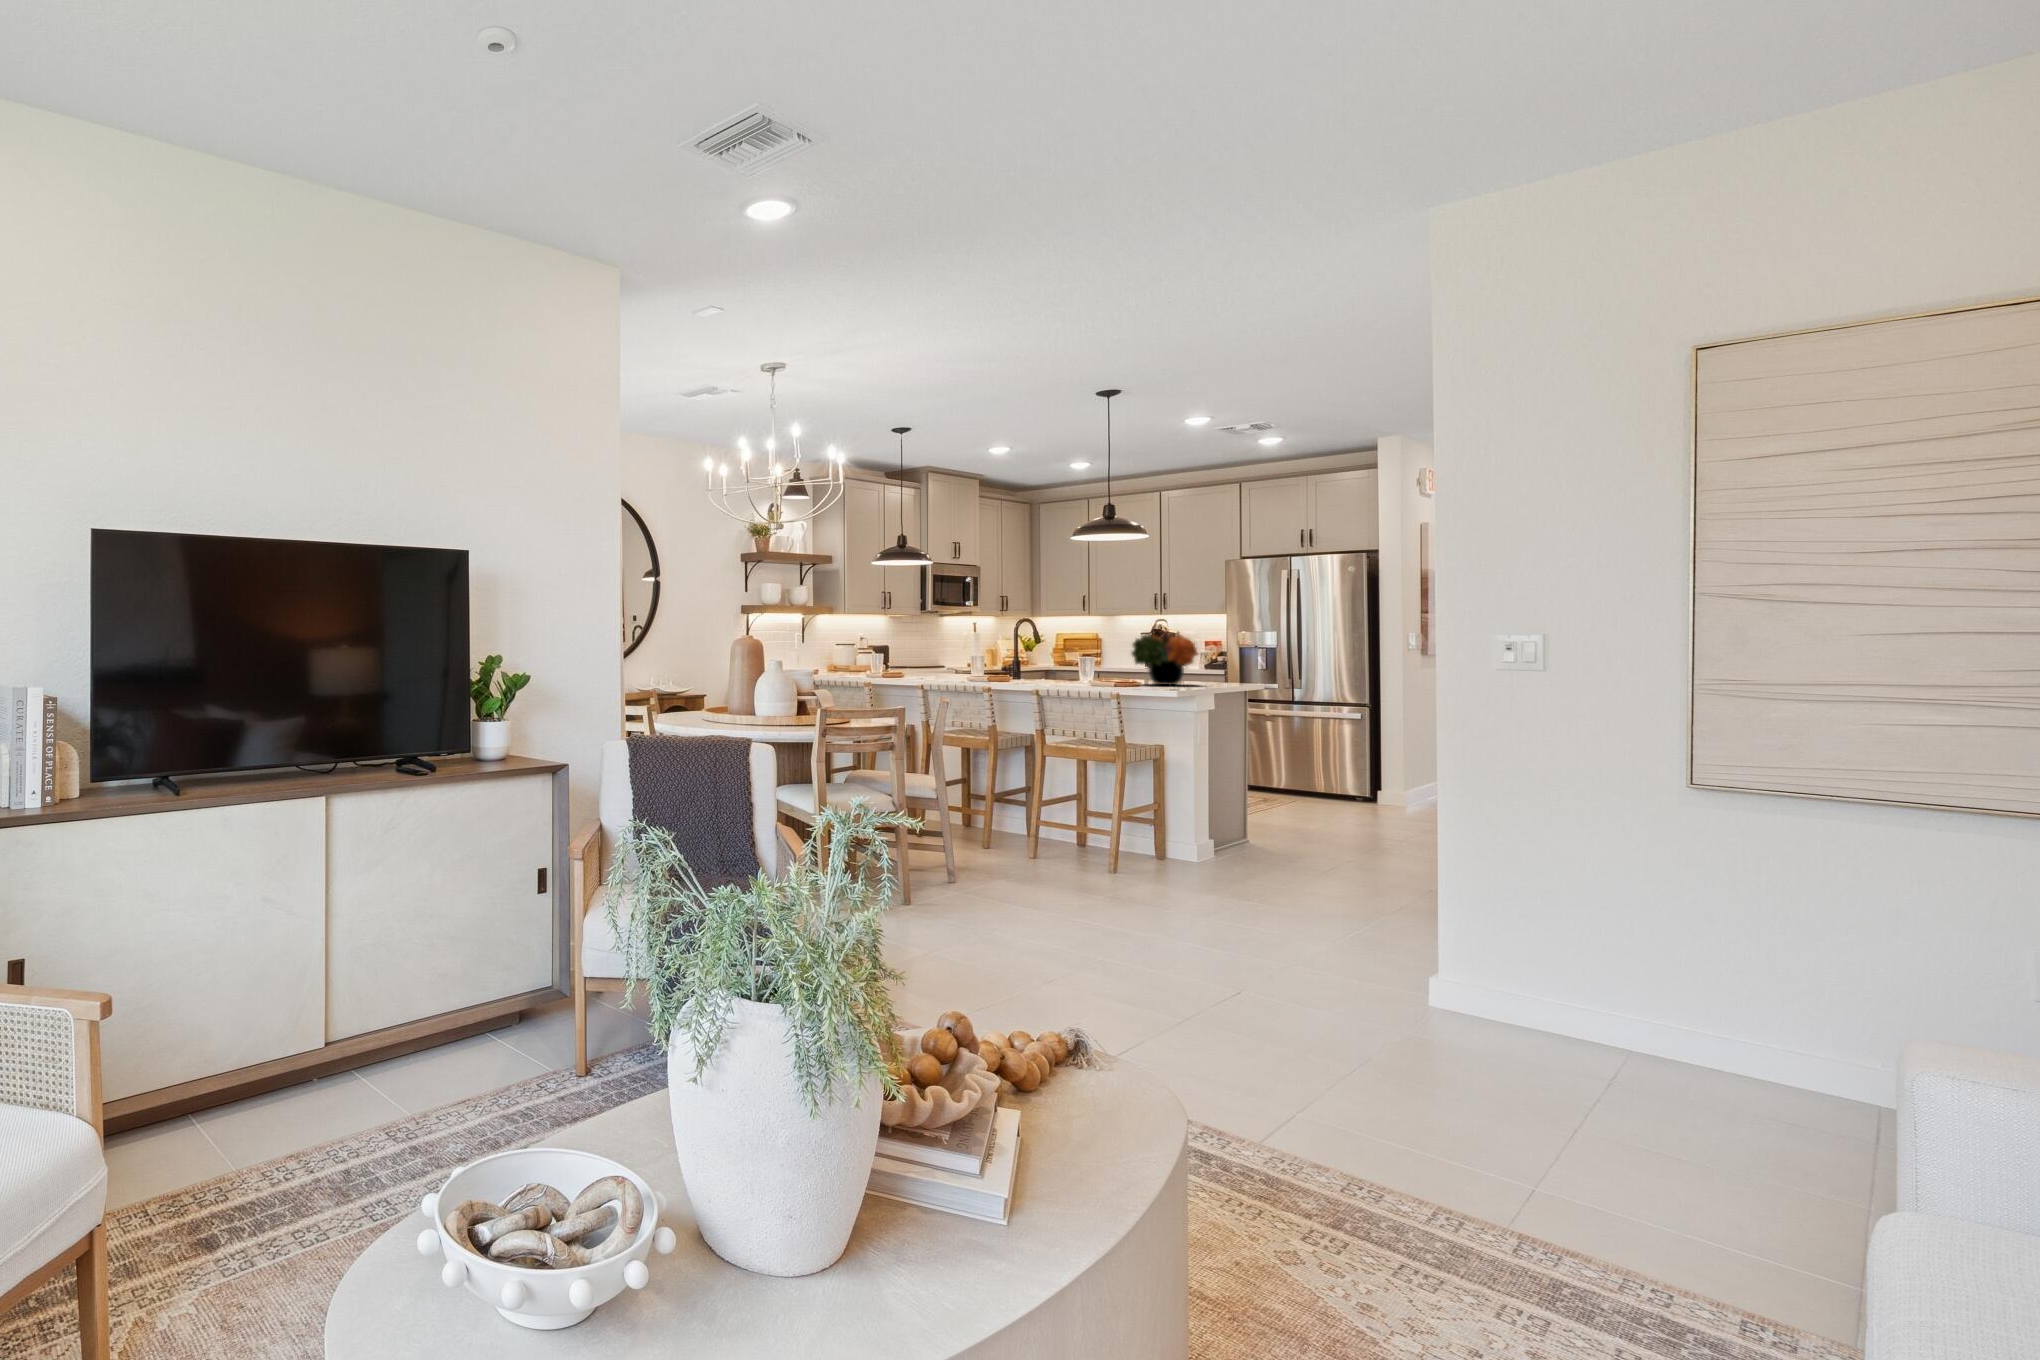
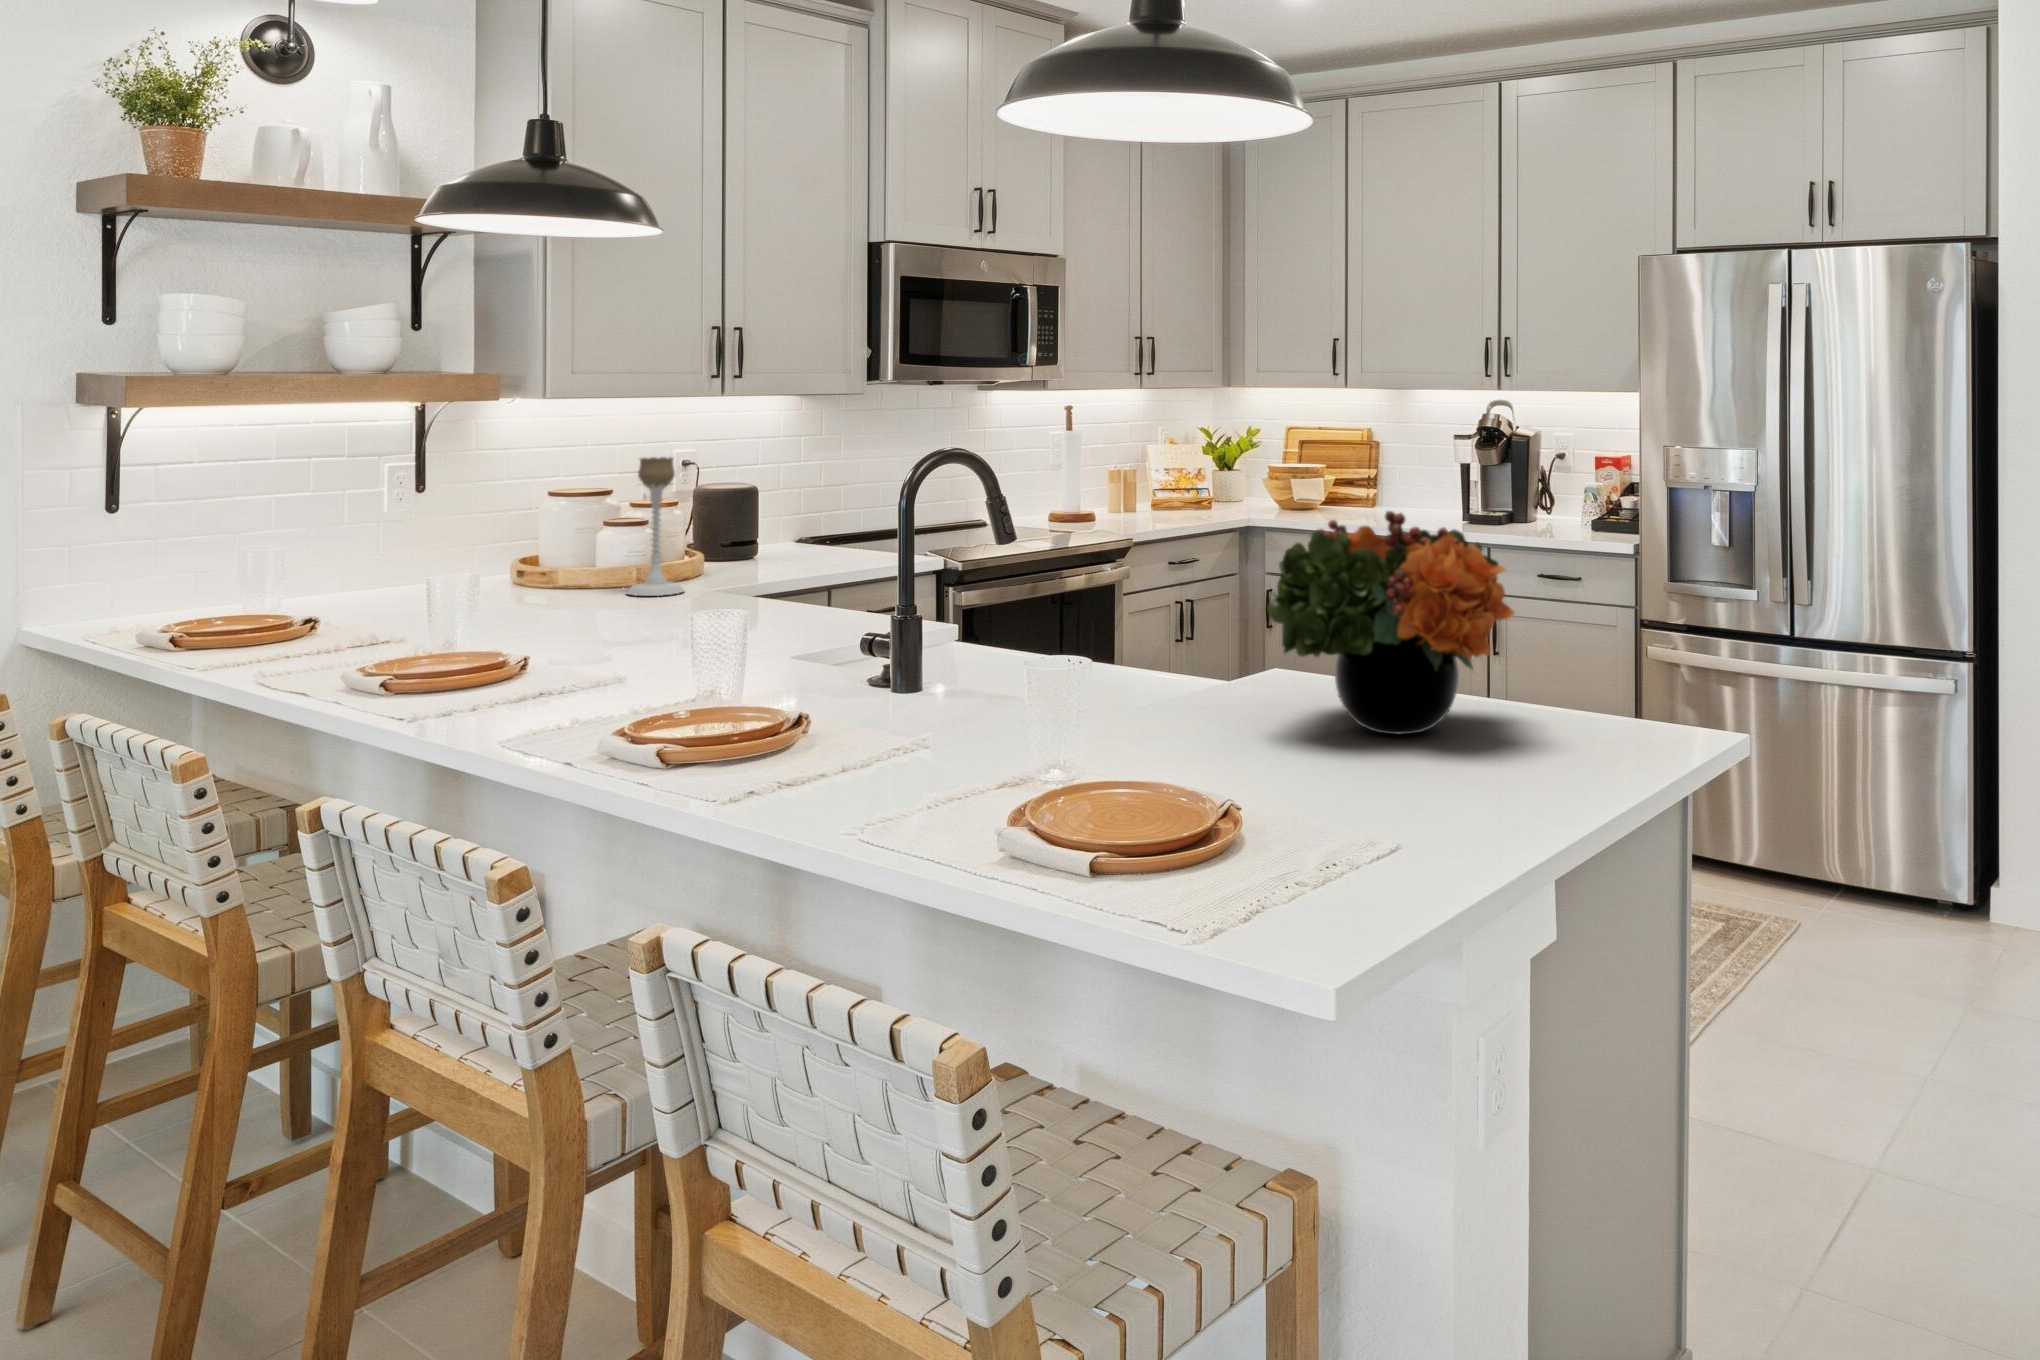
candle holder: none [877,632,895,675] -> present [627,457,684,596]

